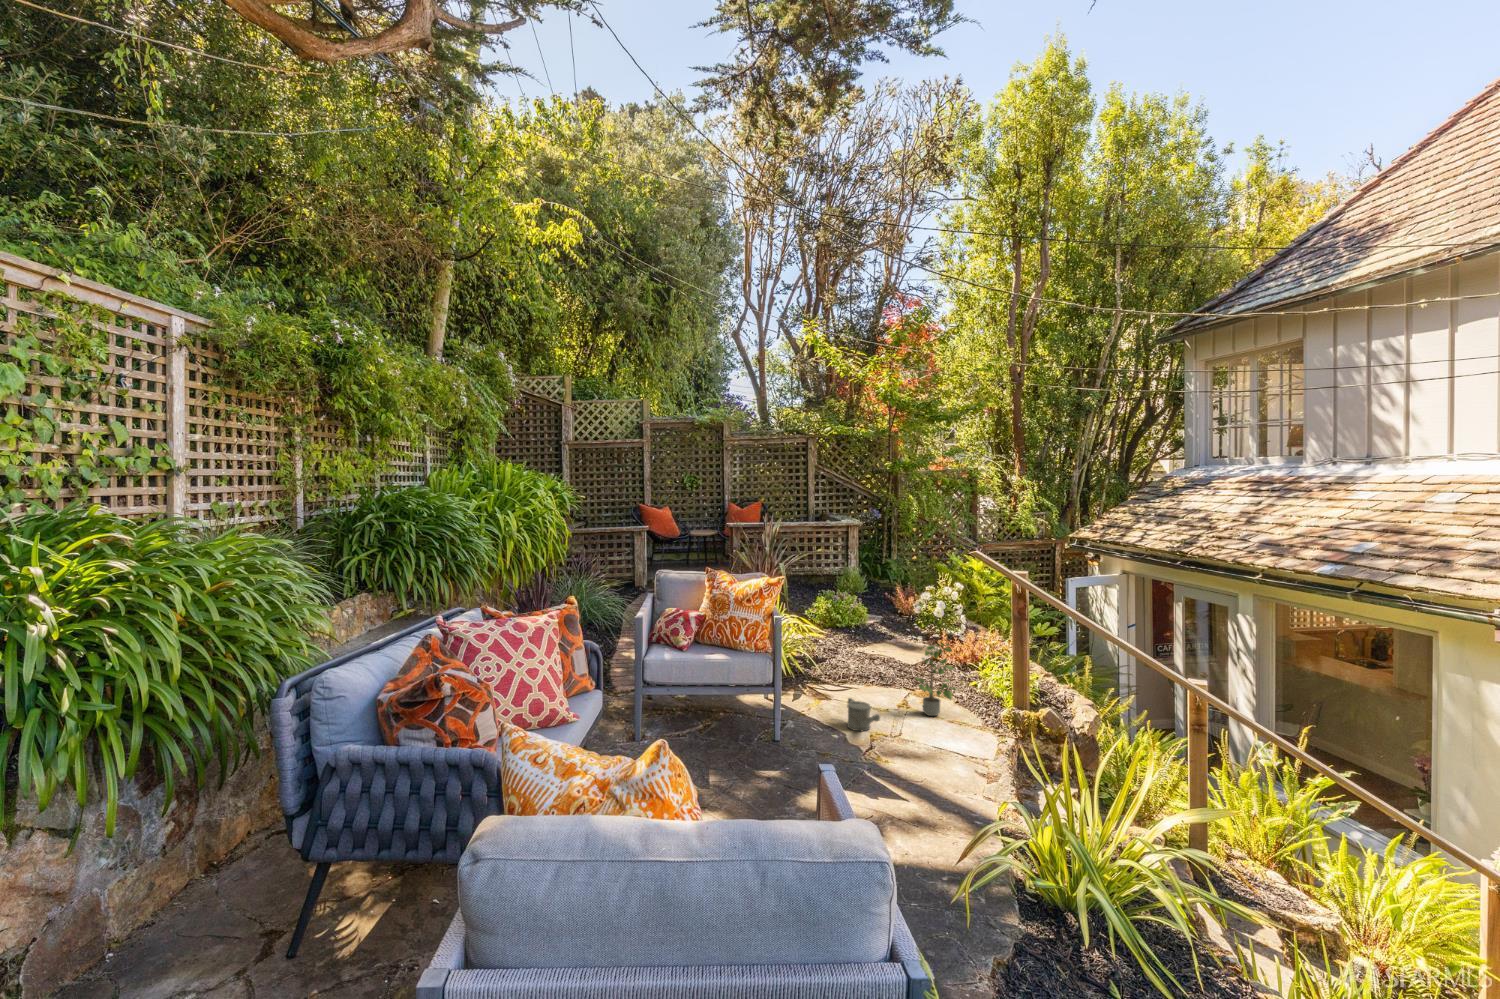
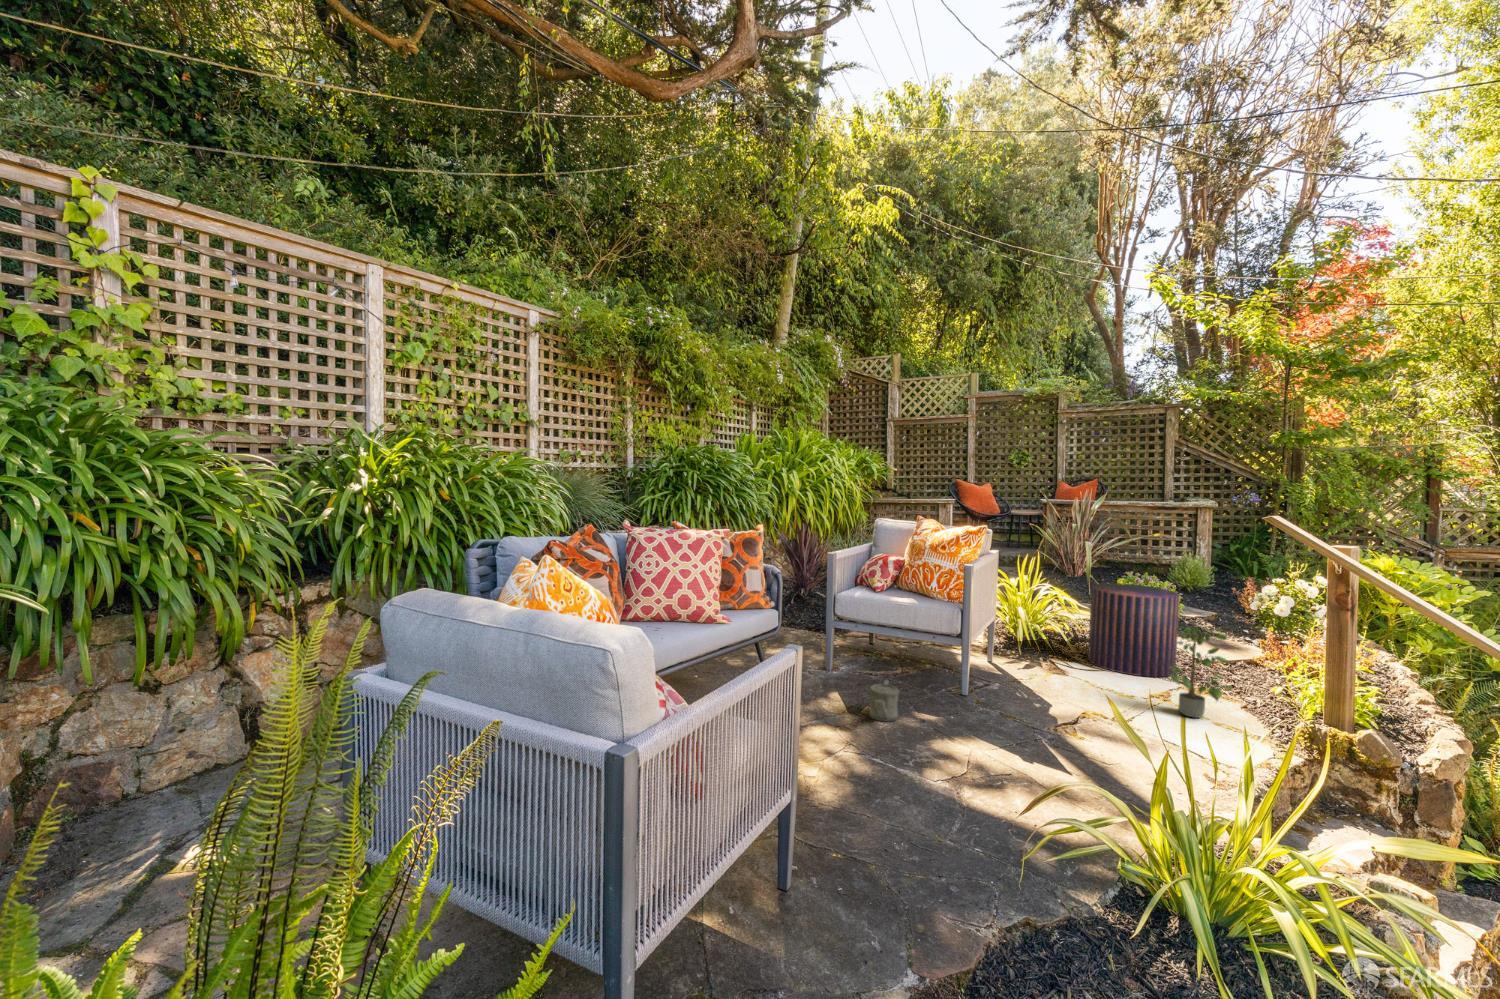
pouf: none [832,608,897,687] -> present [1088,583,1180,677]
watering can: present [847,698,880,731] -> present [869,680,899,722]

